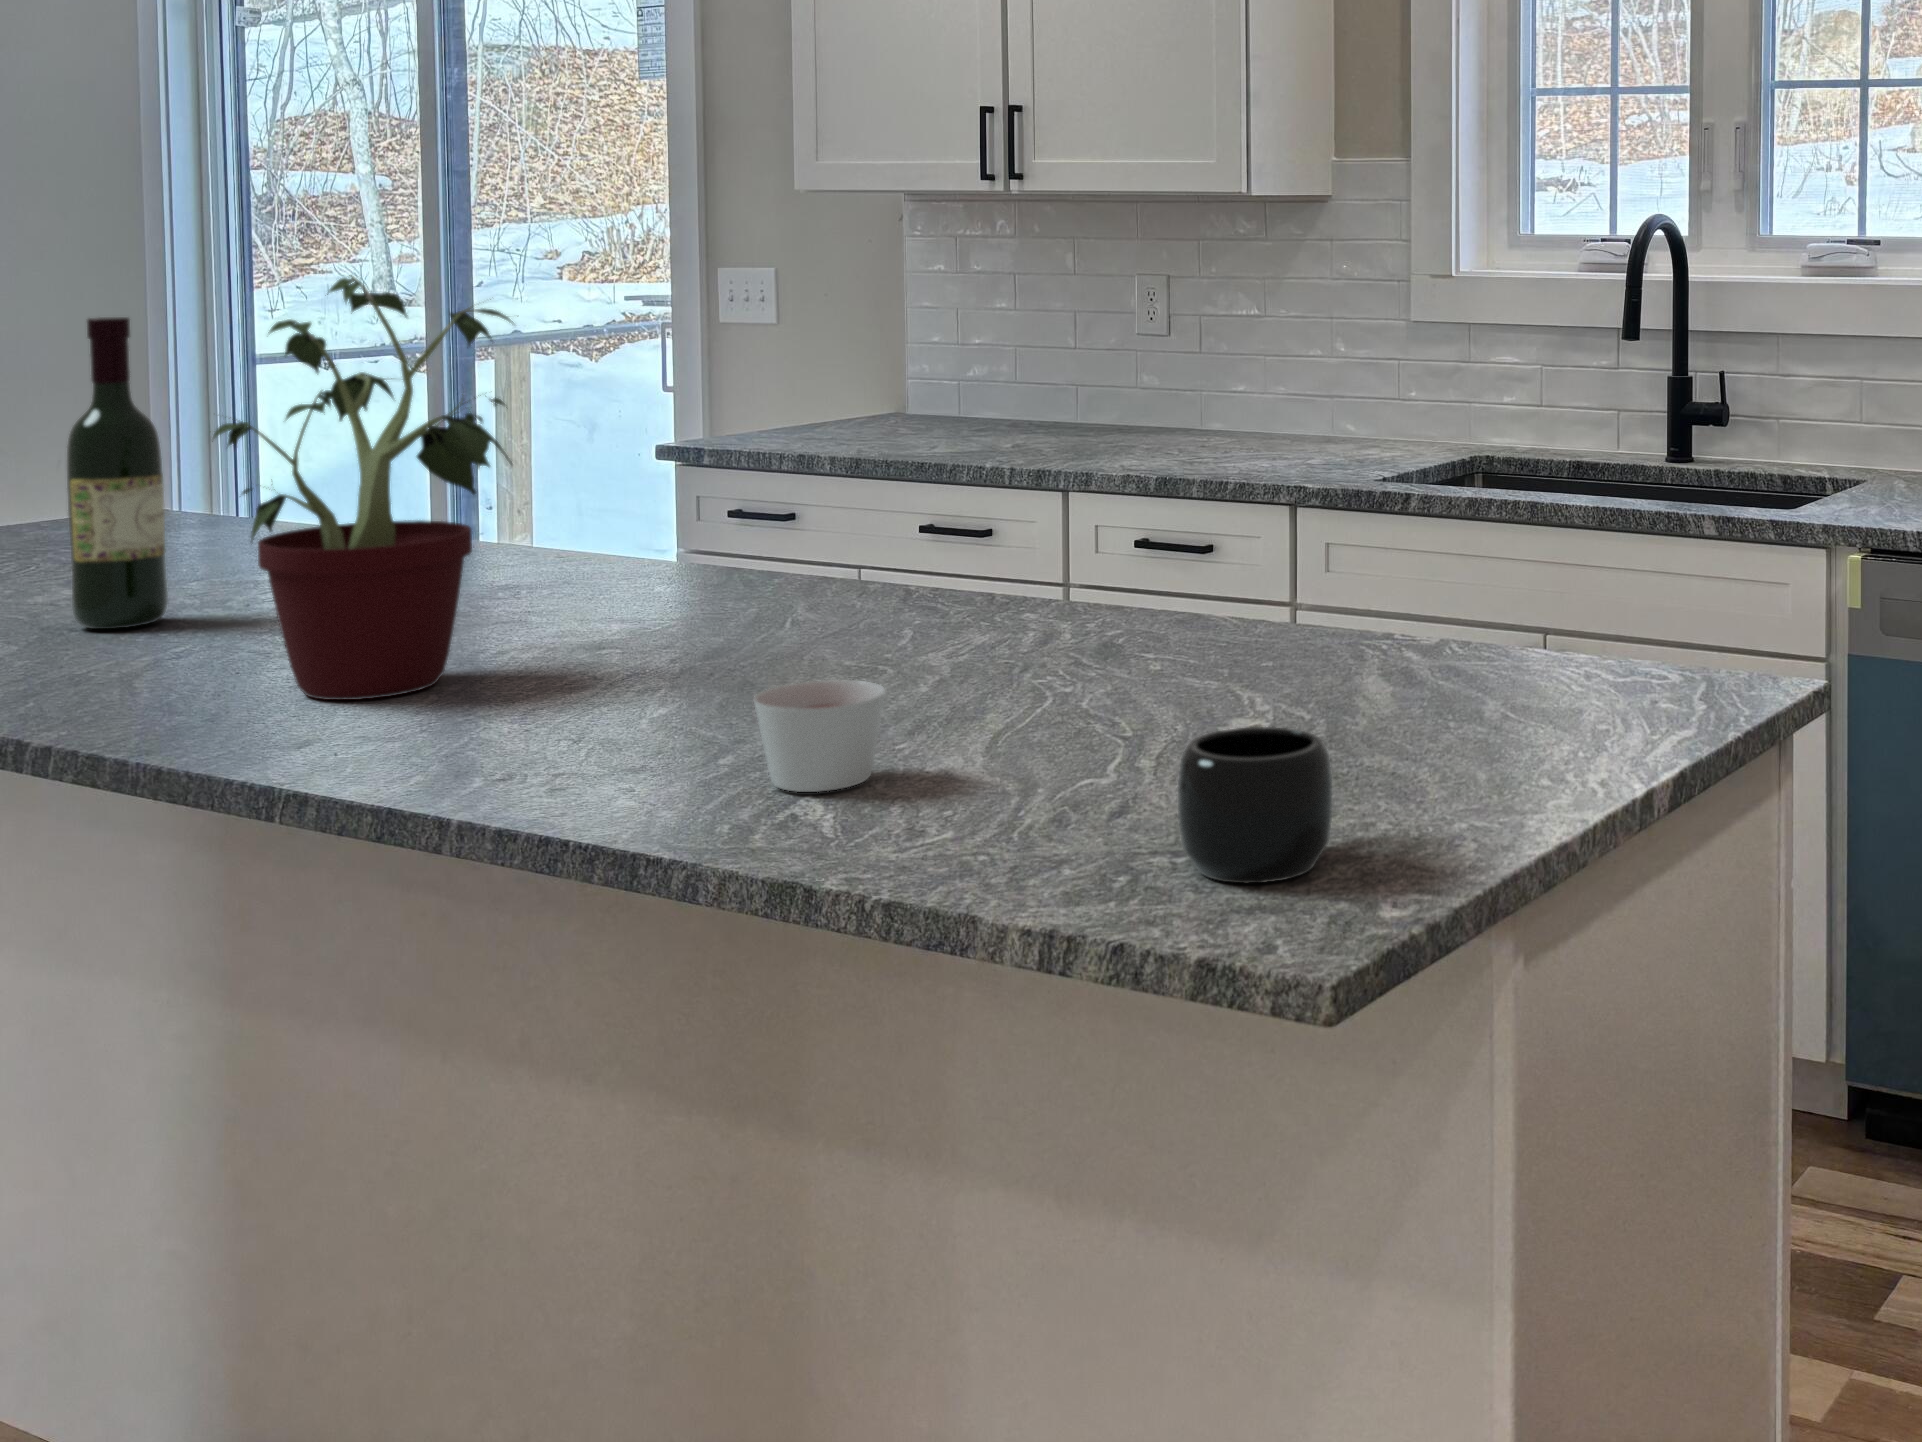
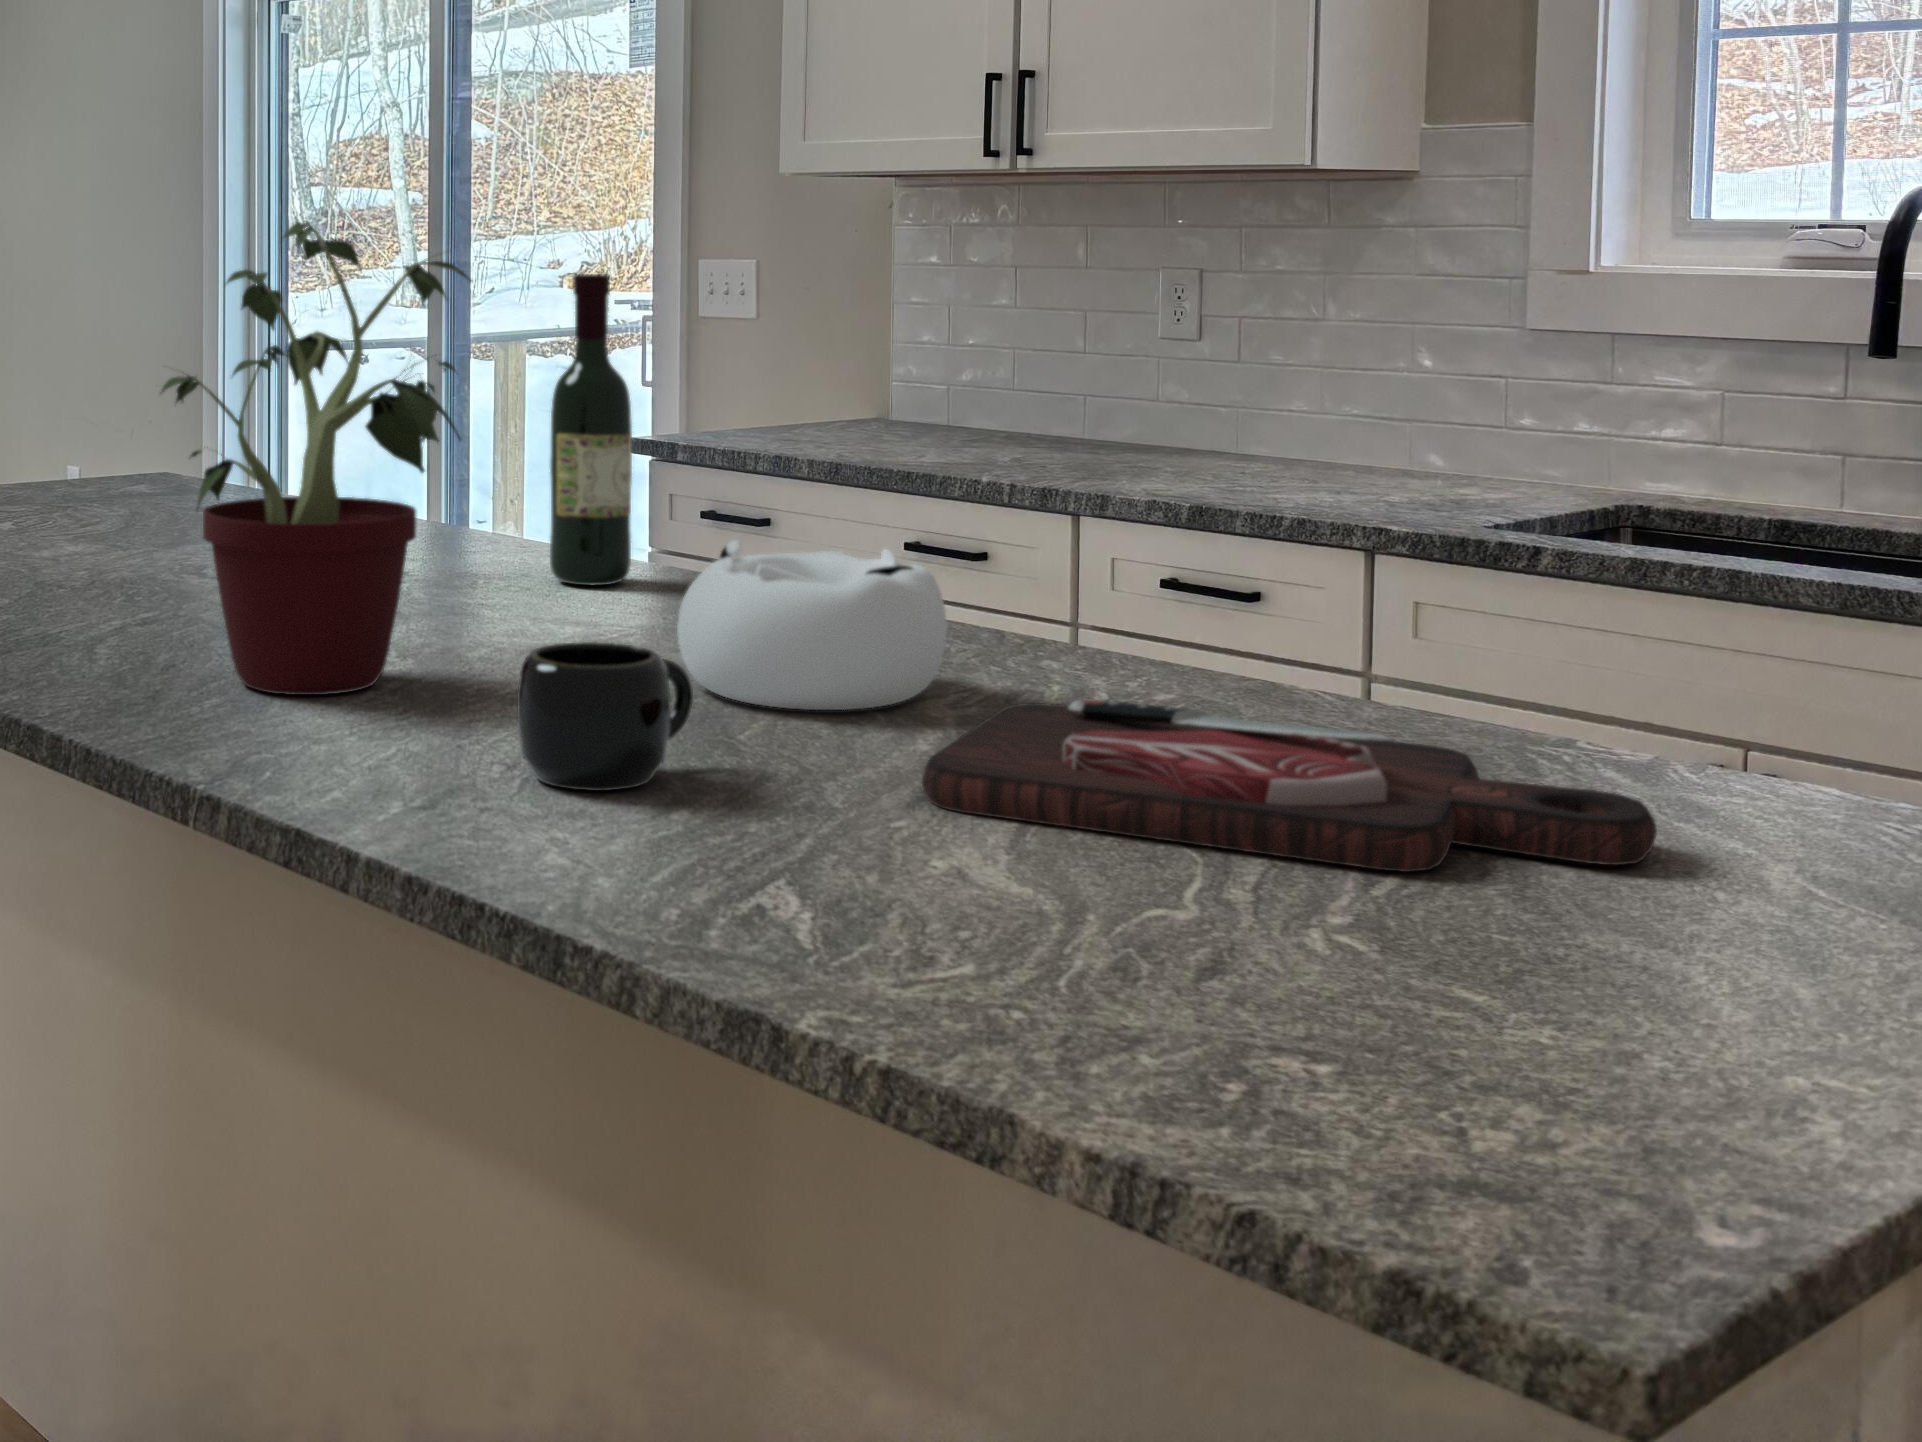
wine bottle: present [67,317,168,629] -> present [550,274,632,585]
decorative bowl: none [716,531,941,666] -> present [677,540,947,710]
cutting board: none [918,639,1423,733] -> present [922,700,1657,872]
candle: present [754,680,885,792] -> none [718,733,884,881]
mug: present [1178,727,1333,883] -> present [517,642,693,791]

